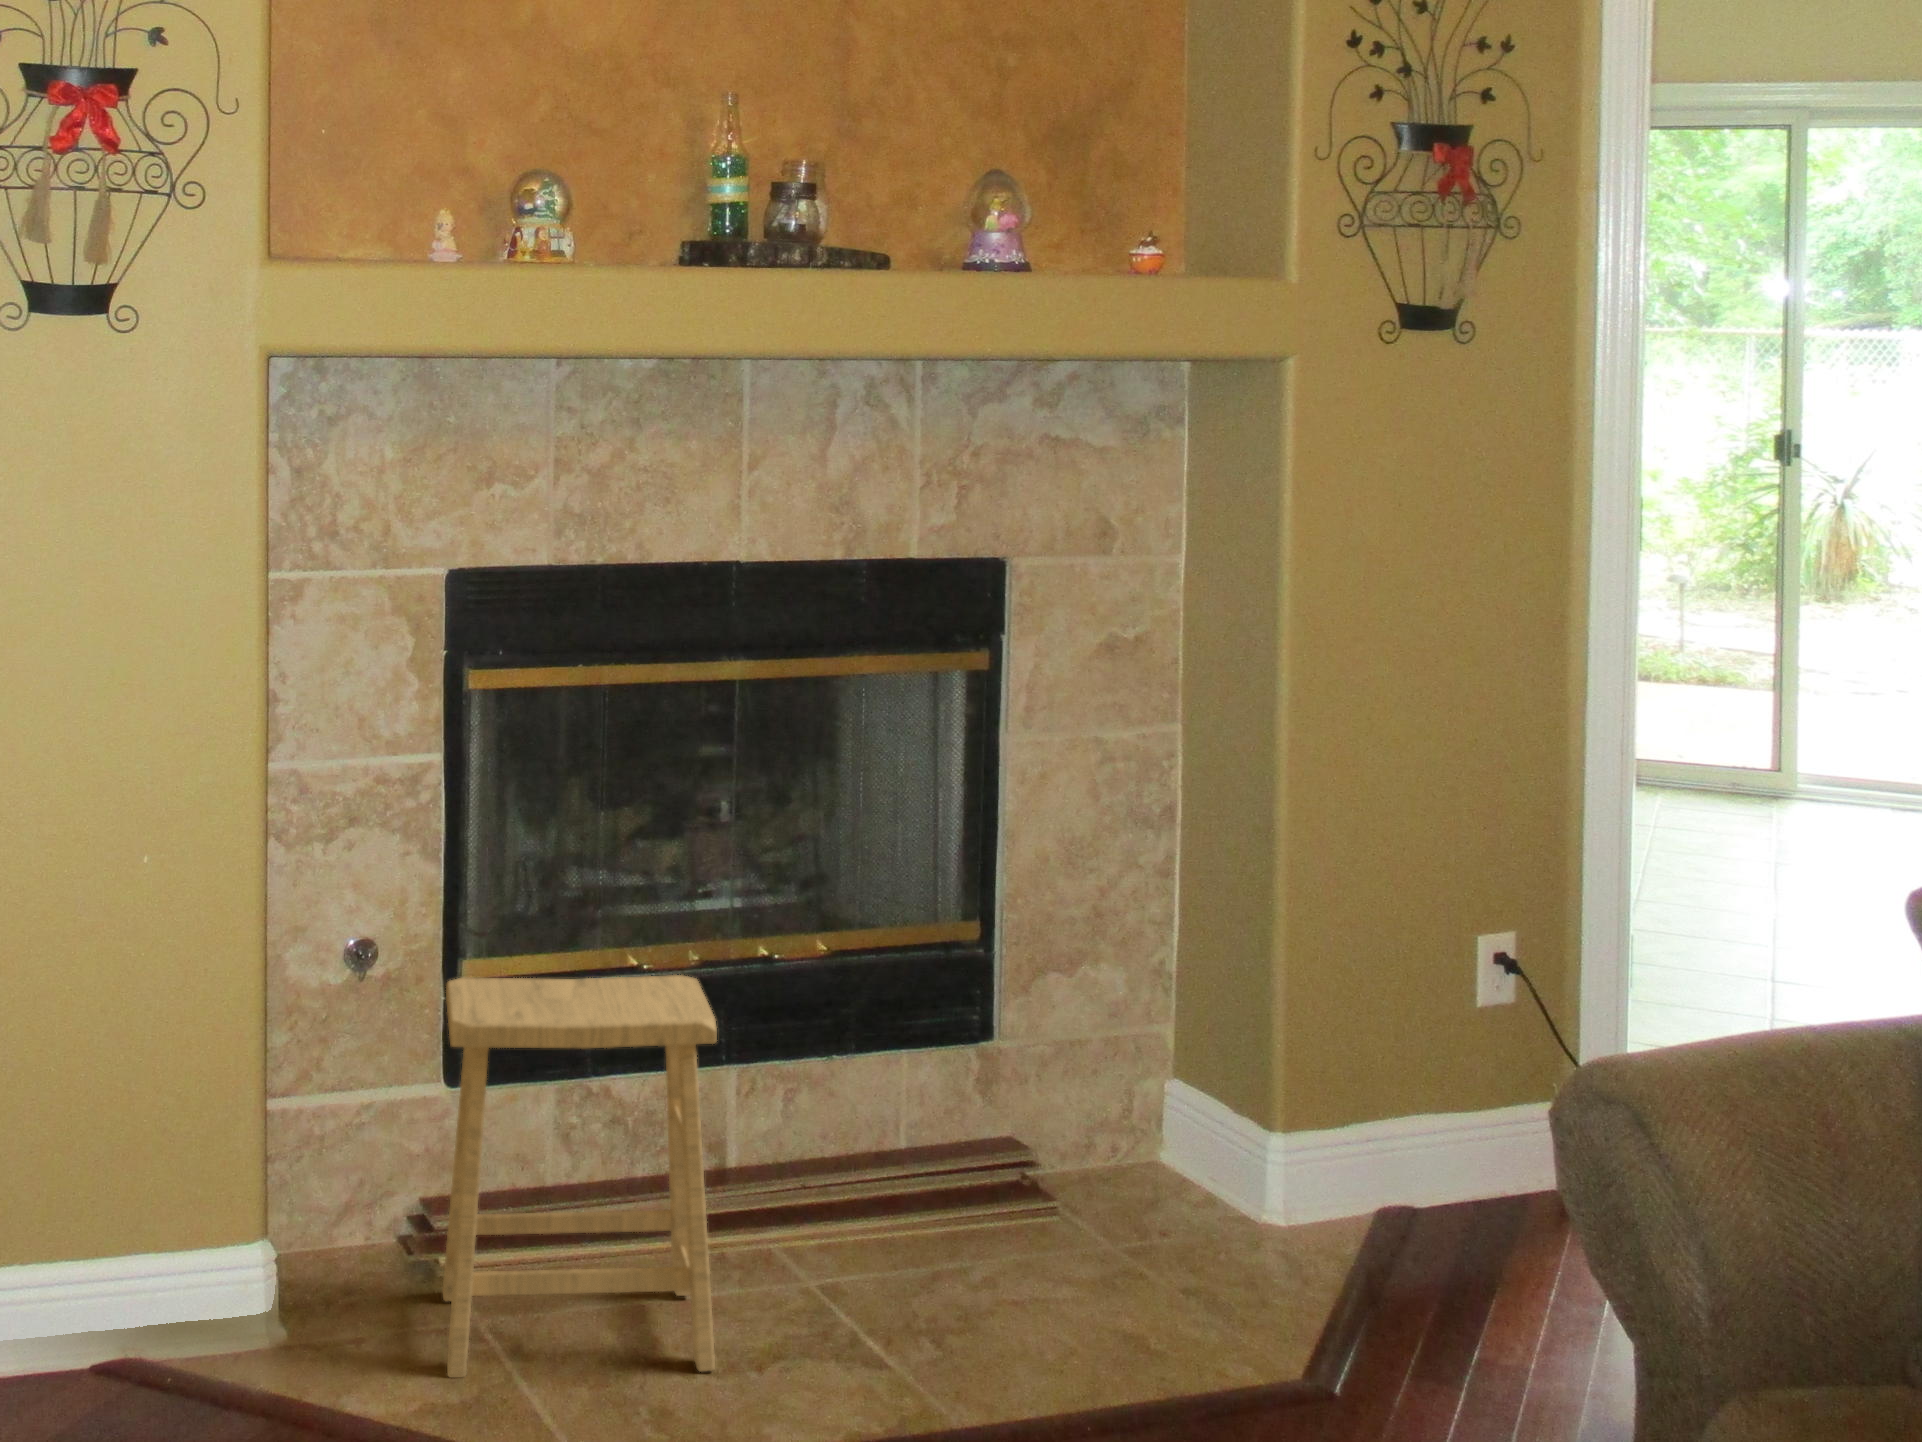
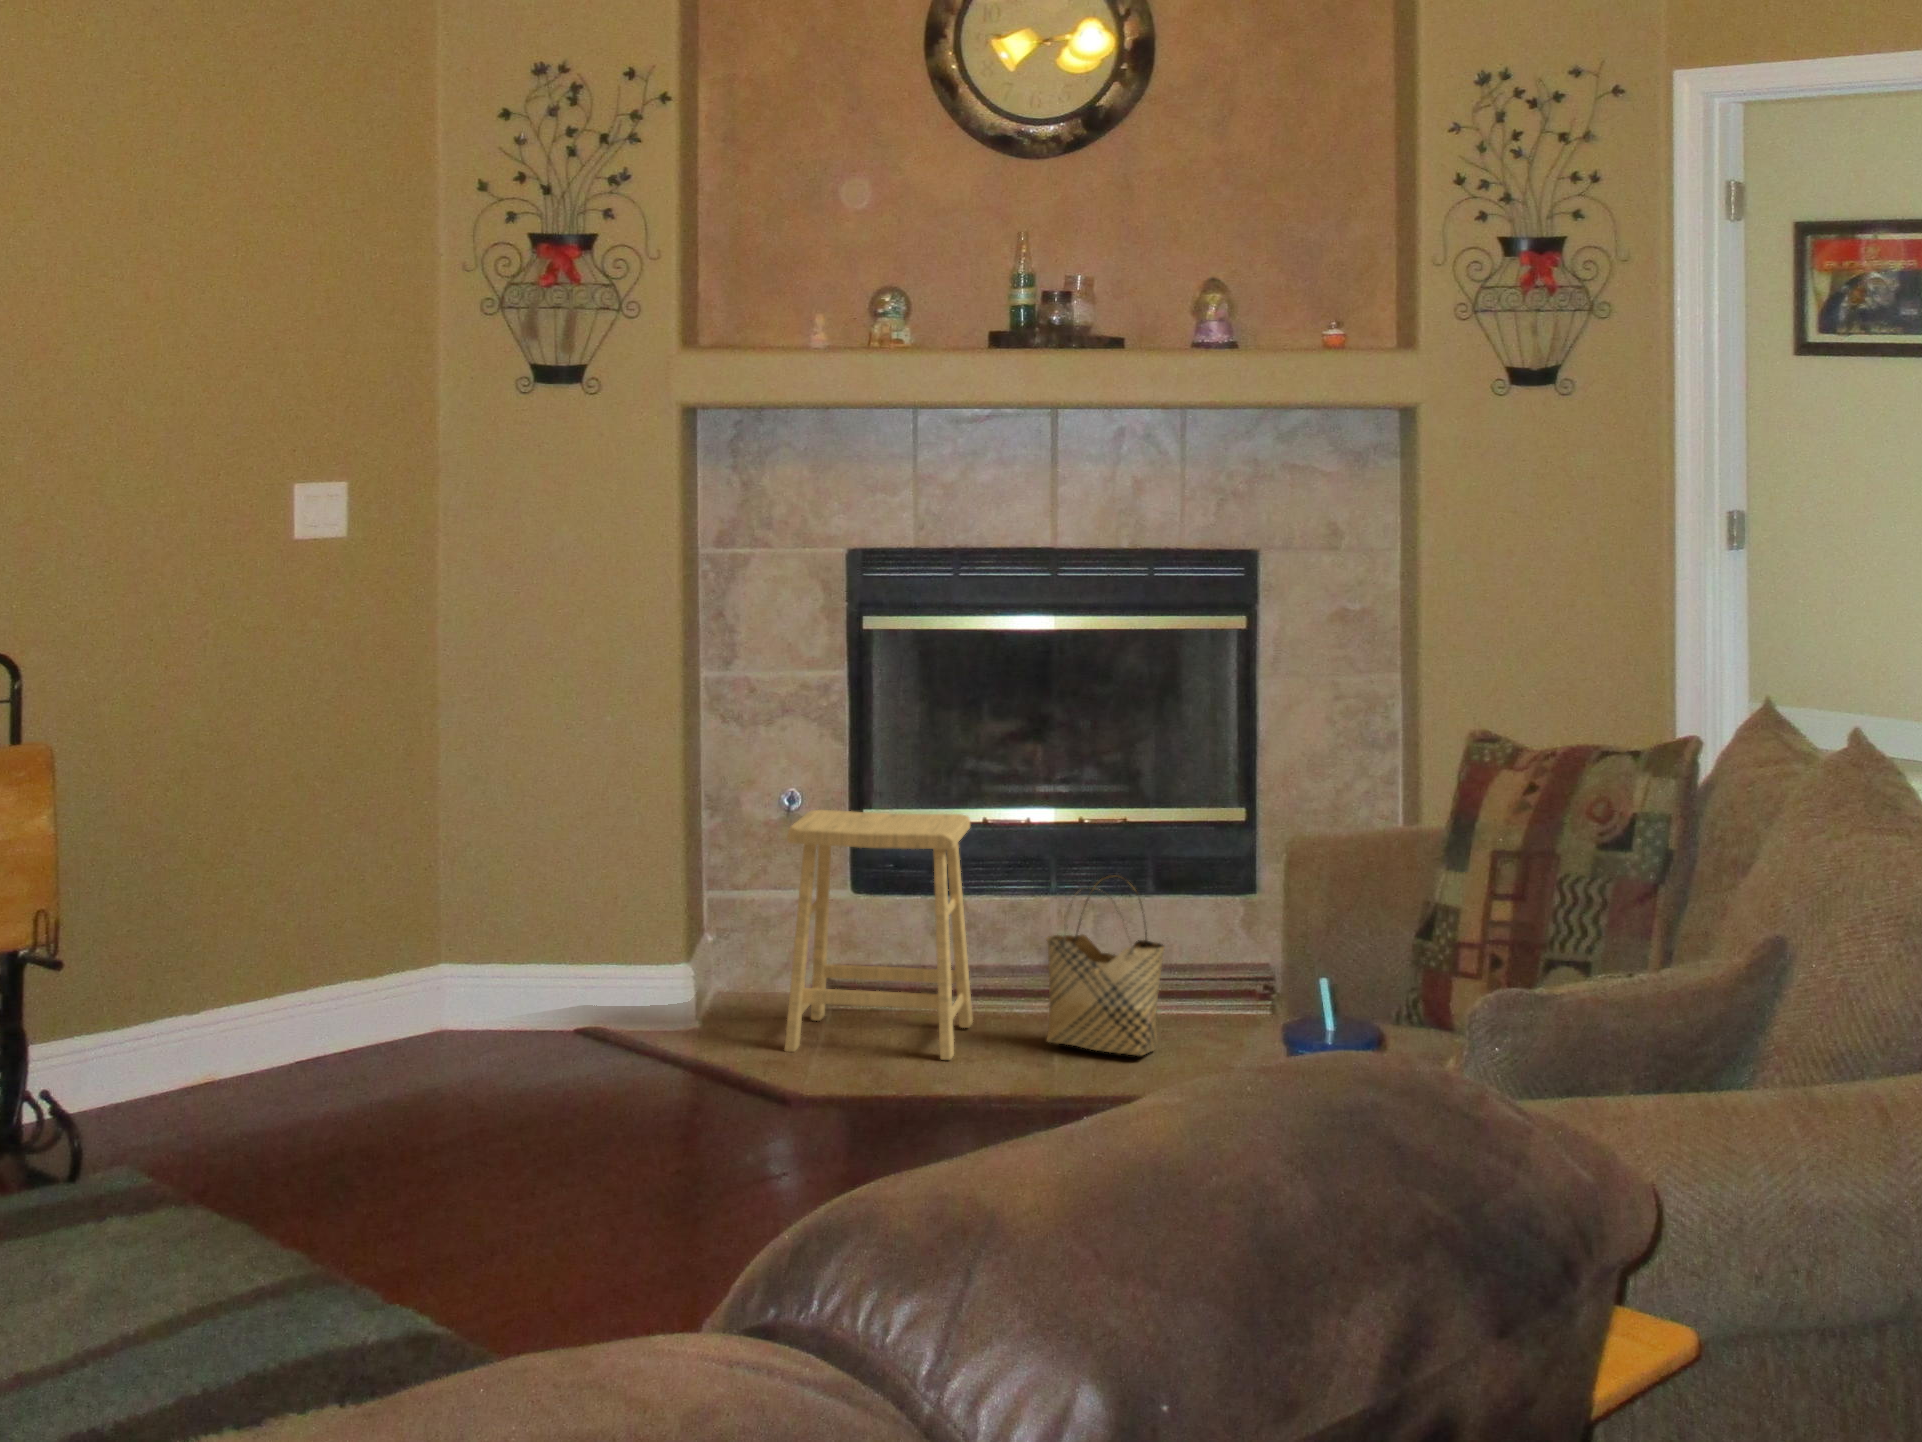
woven basket: none [820,1054,1006,1334] -> present [1046,875,1165,1056]

